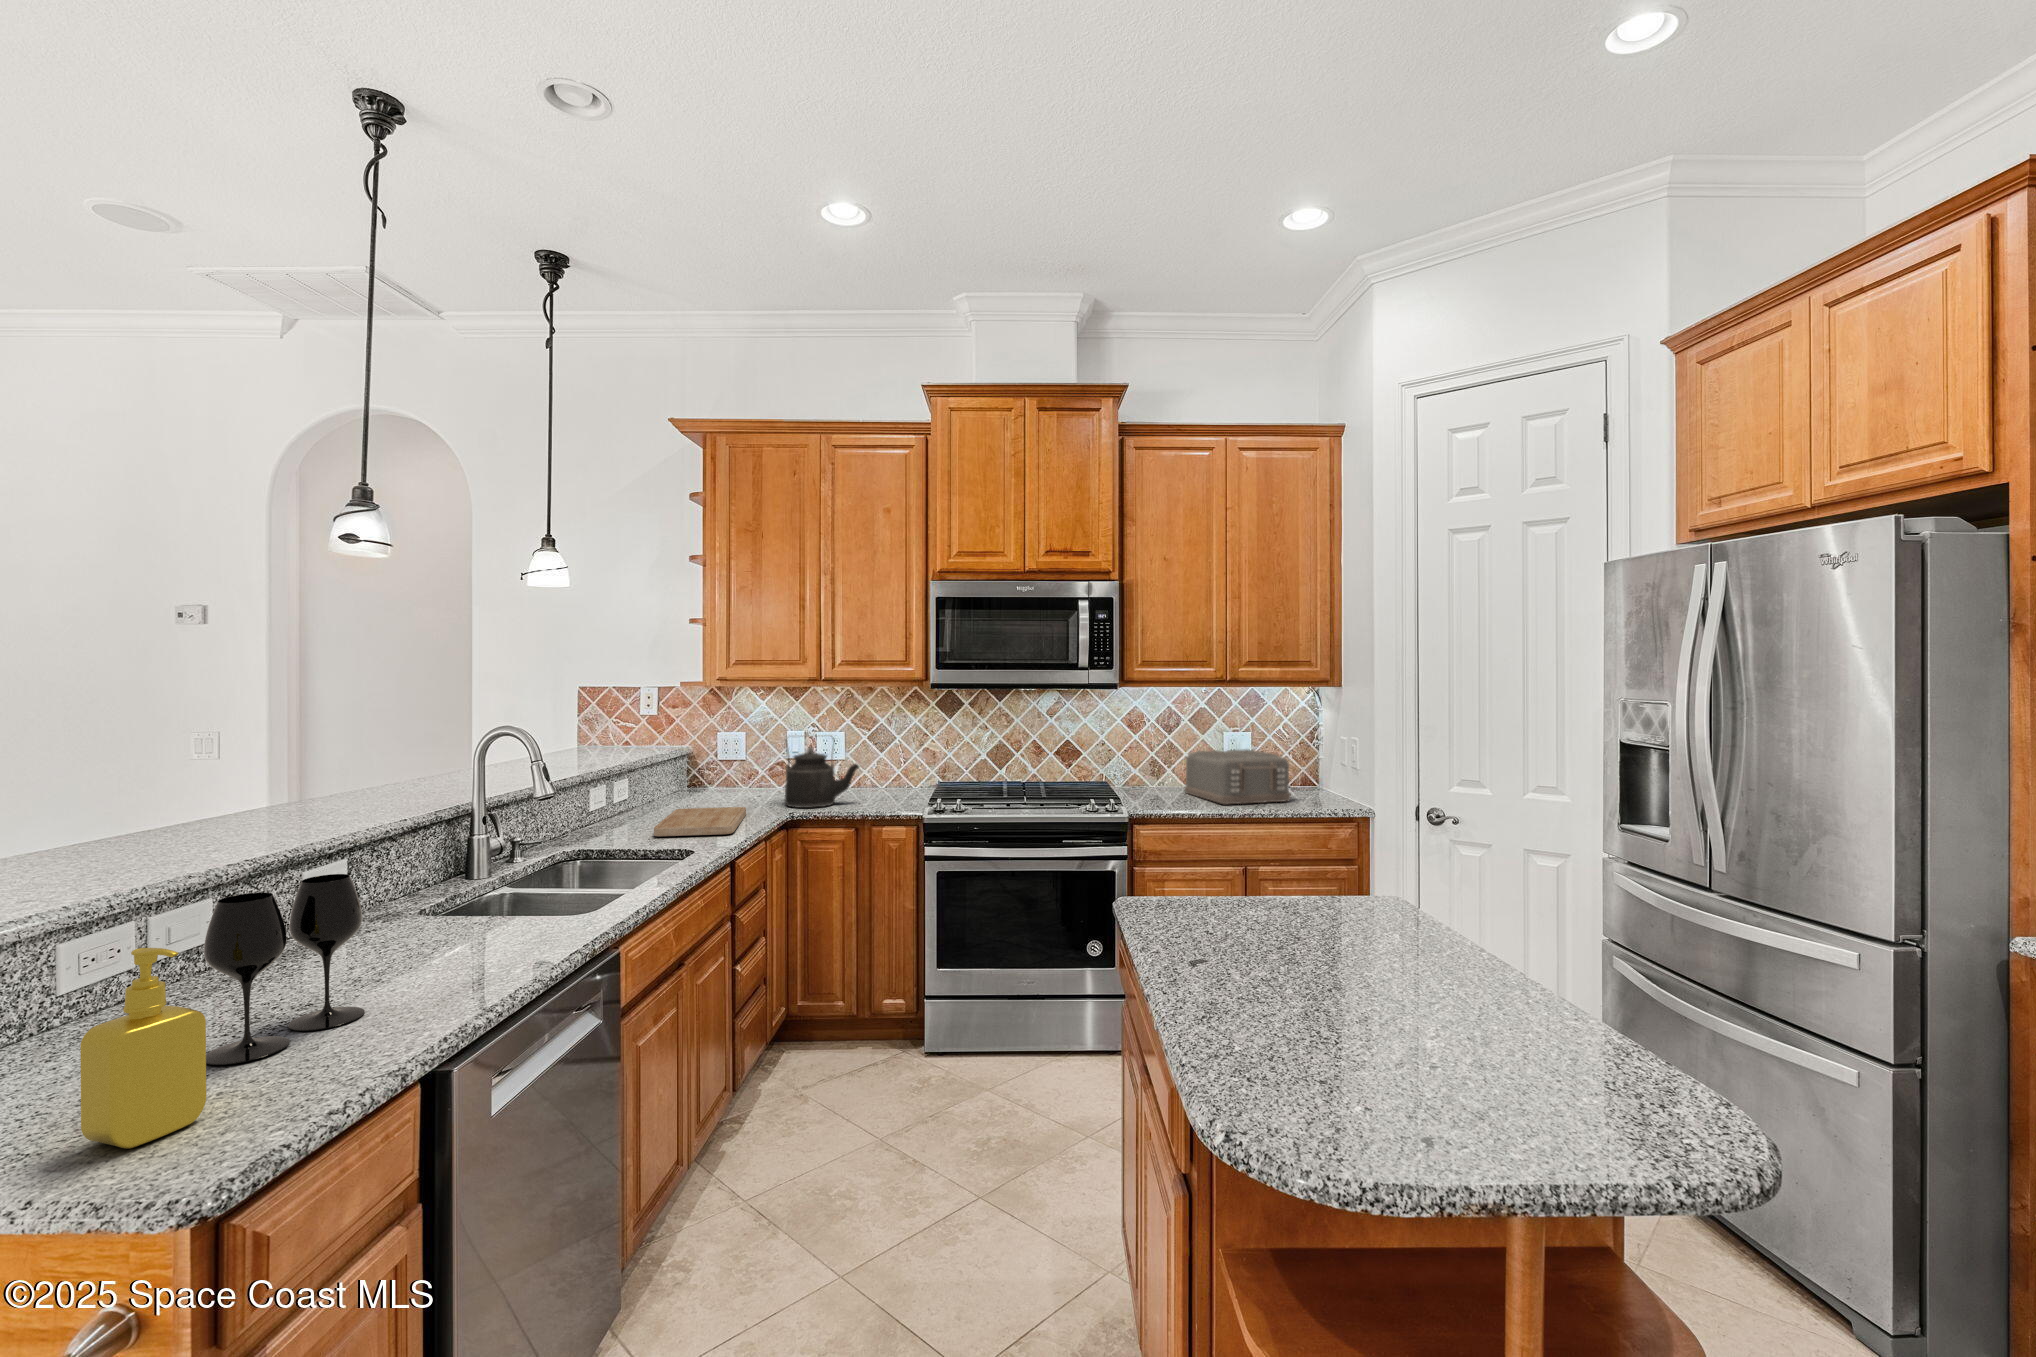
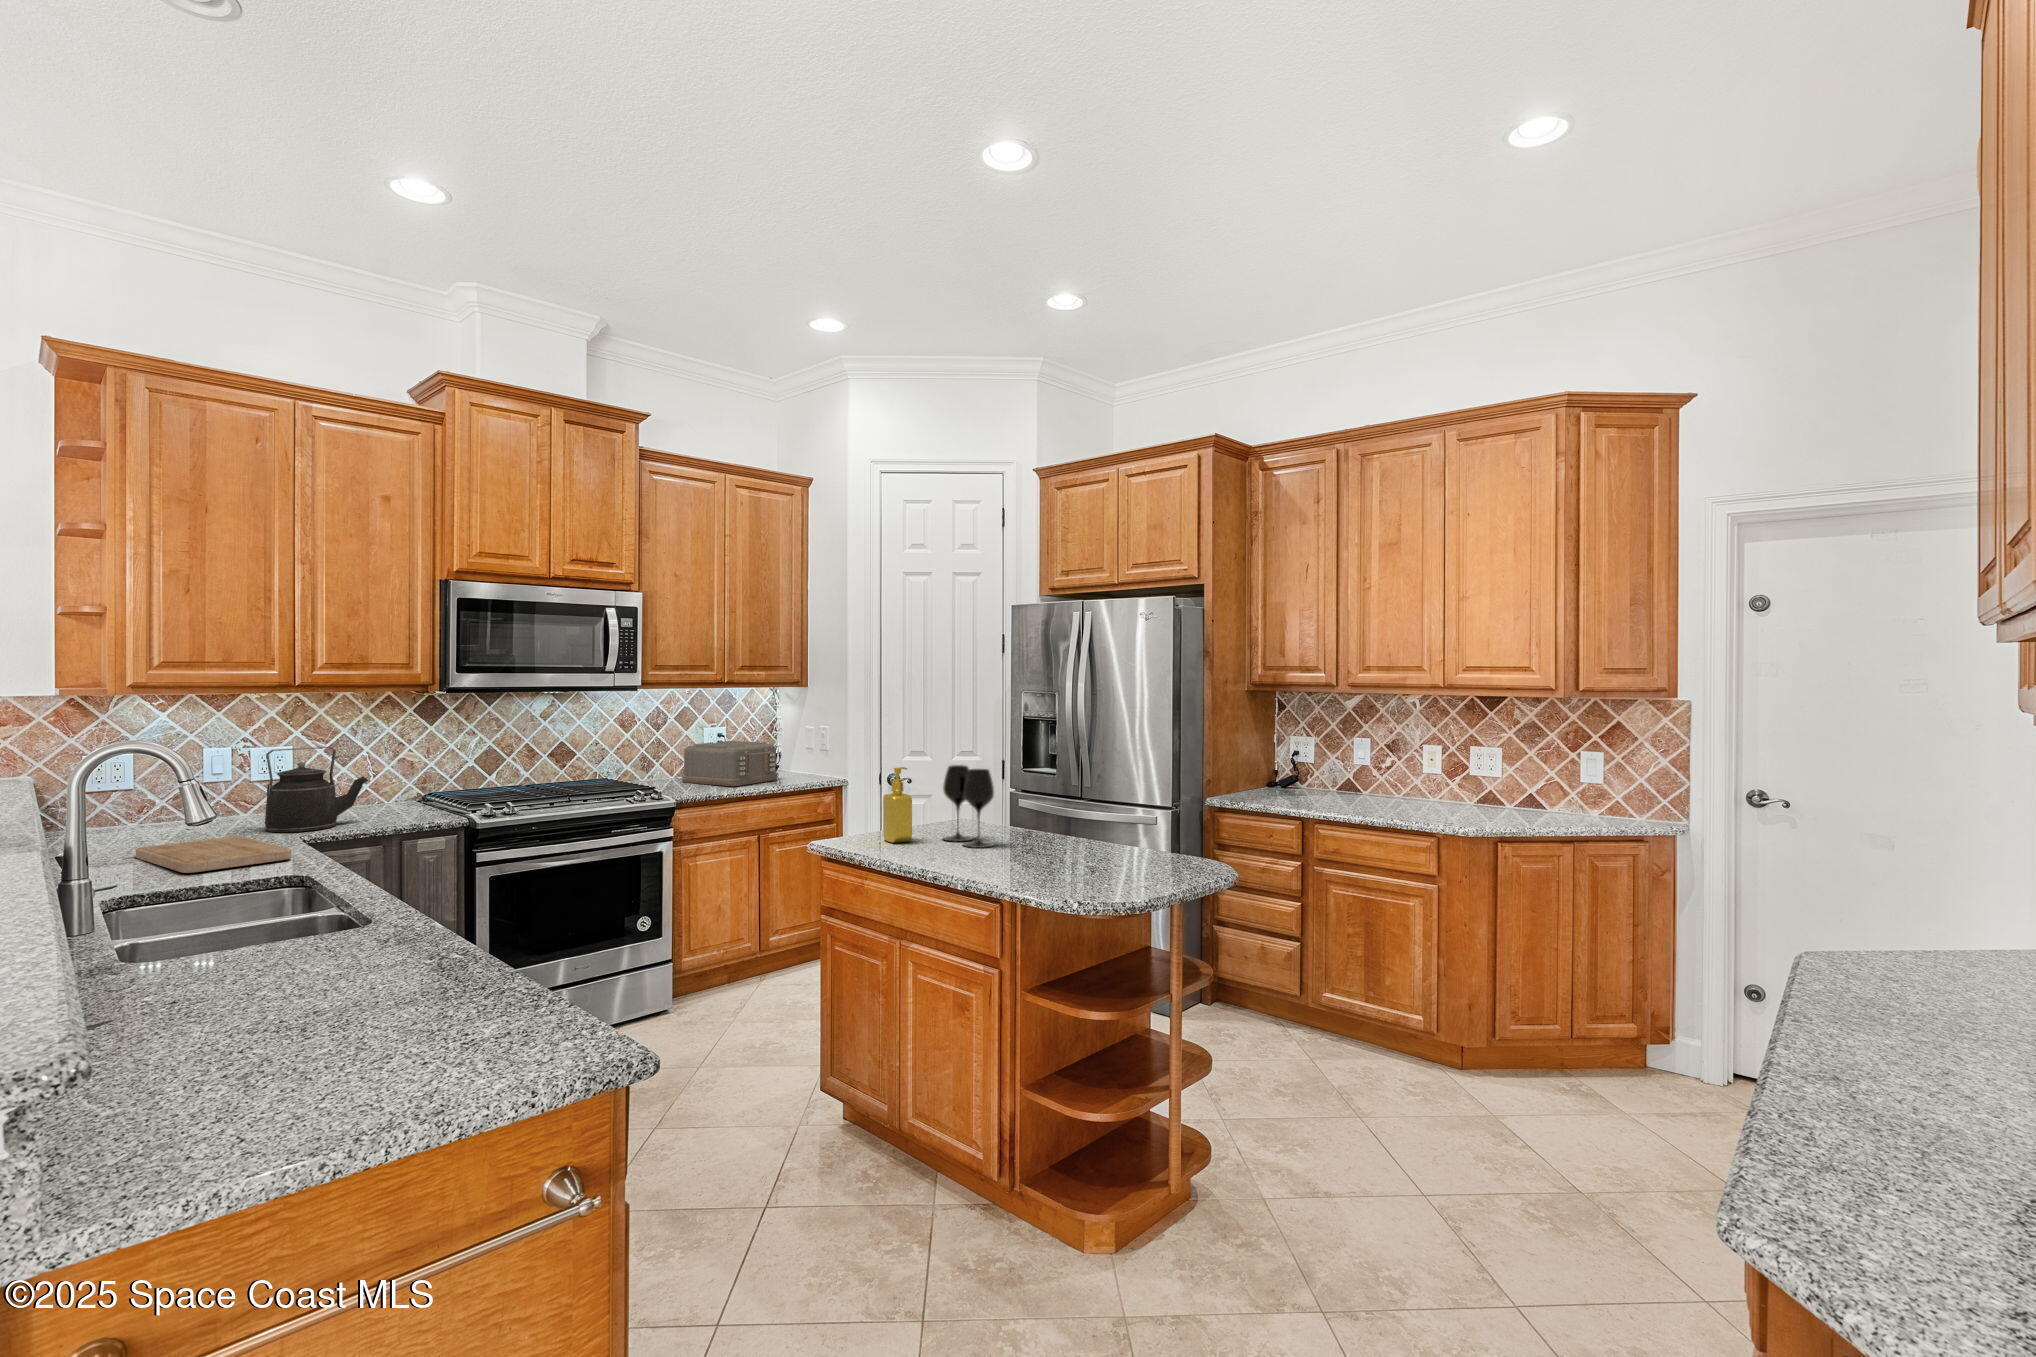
wine glass: present [204,874,365,1065] -> present [943,765,994,848]
soap dispenser: present [80,948,206,1149] -> present [883,767,912,843]

